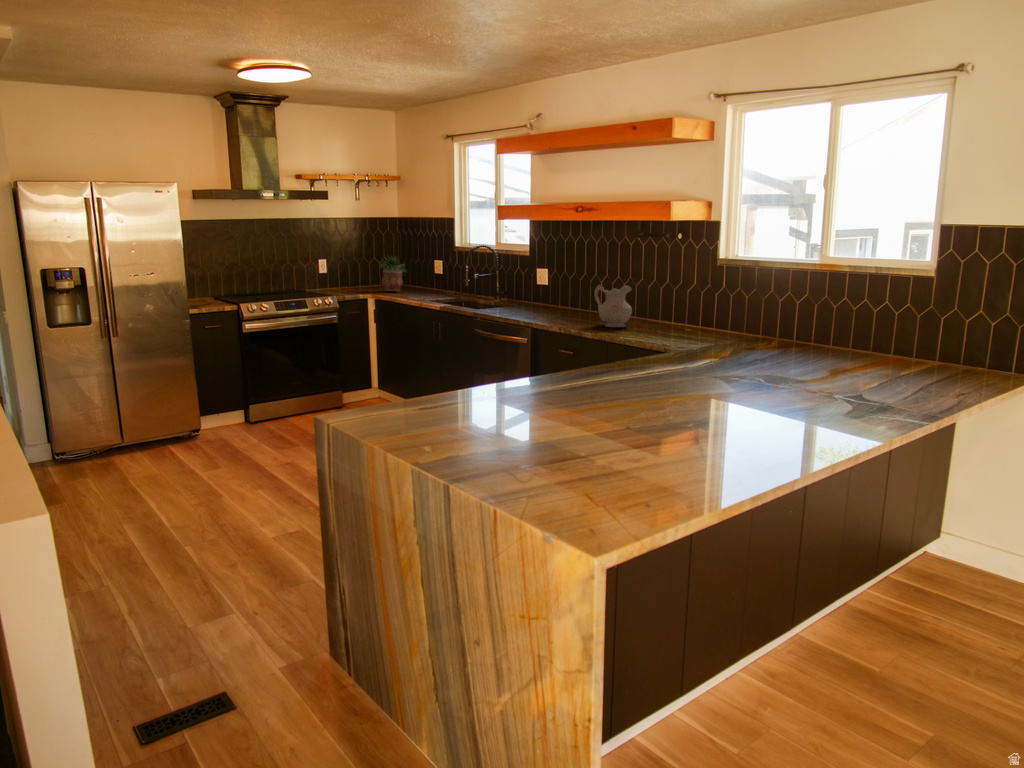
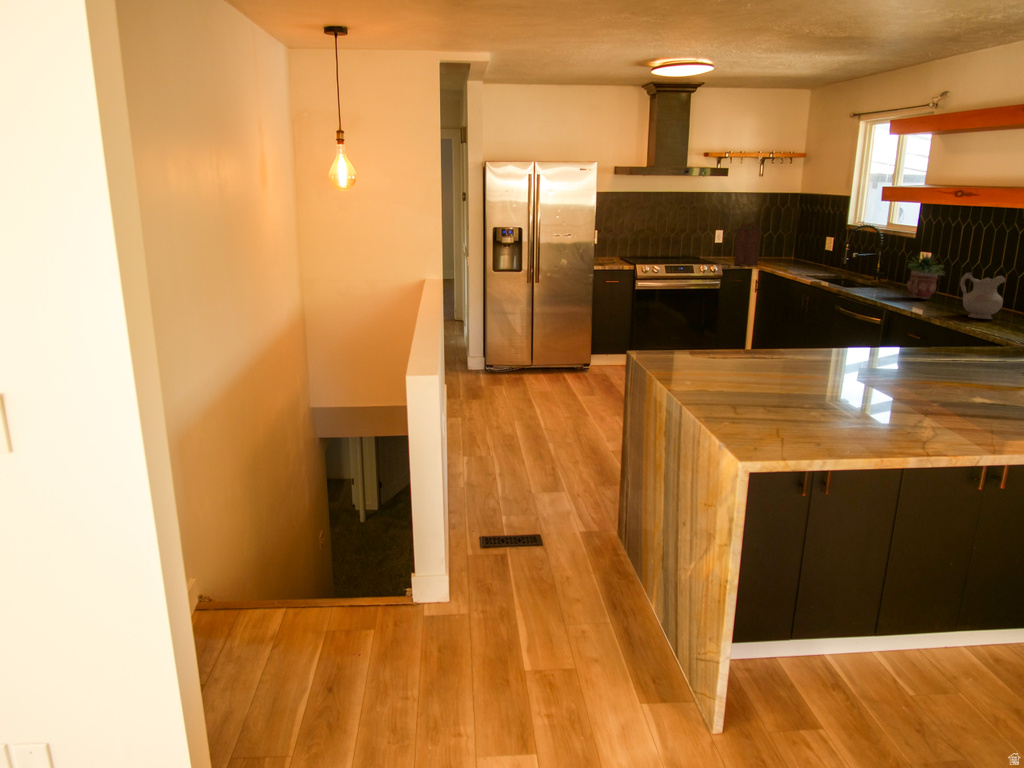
cutting board: none [348,250,376,296] -> present [734,224,761,267]
potted plant: present [380,257,405,291] -> present [907,254,943,299]

